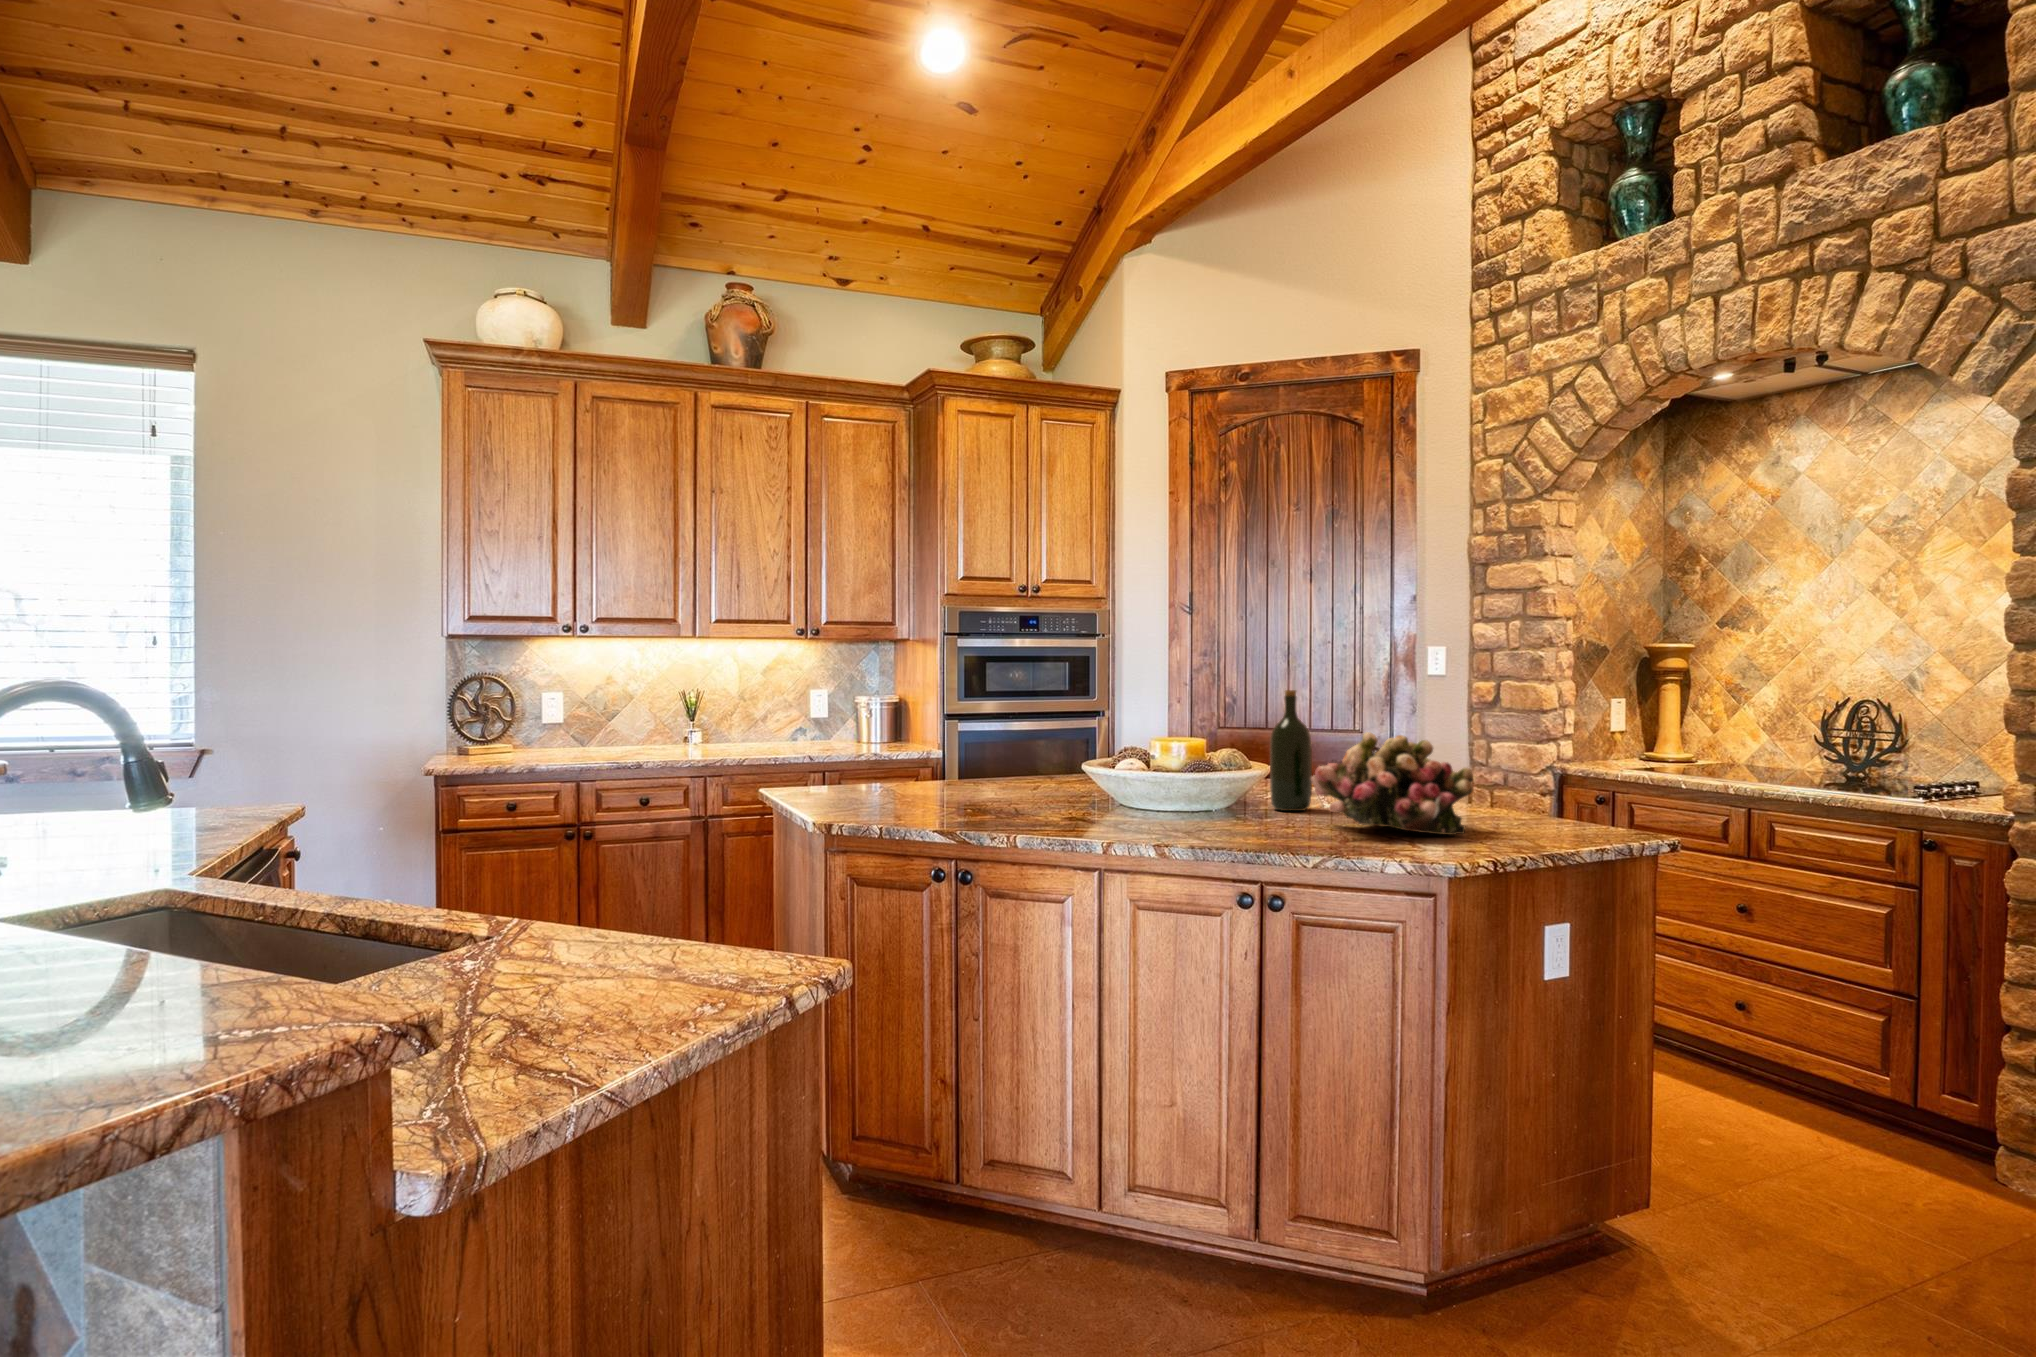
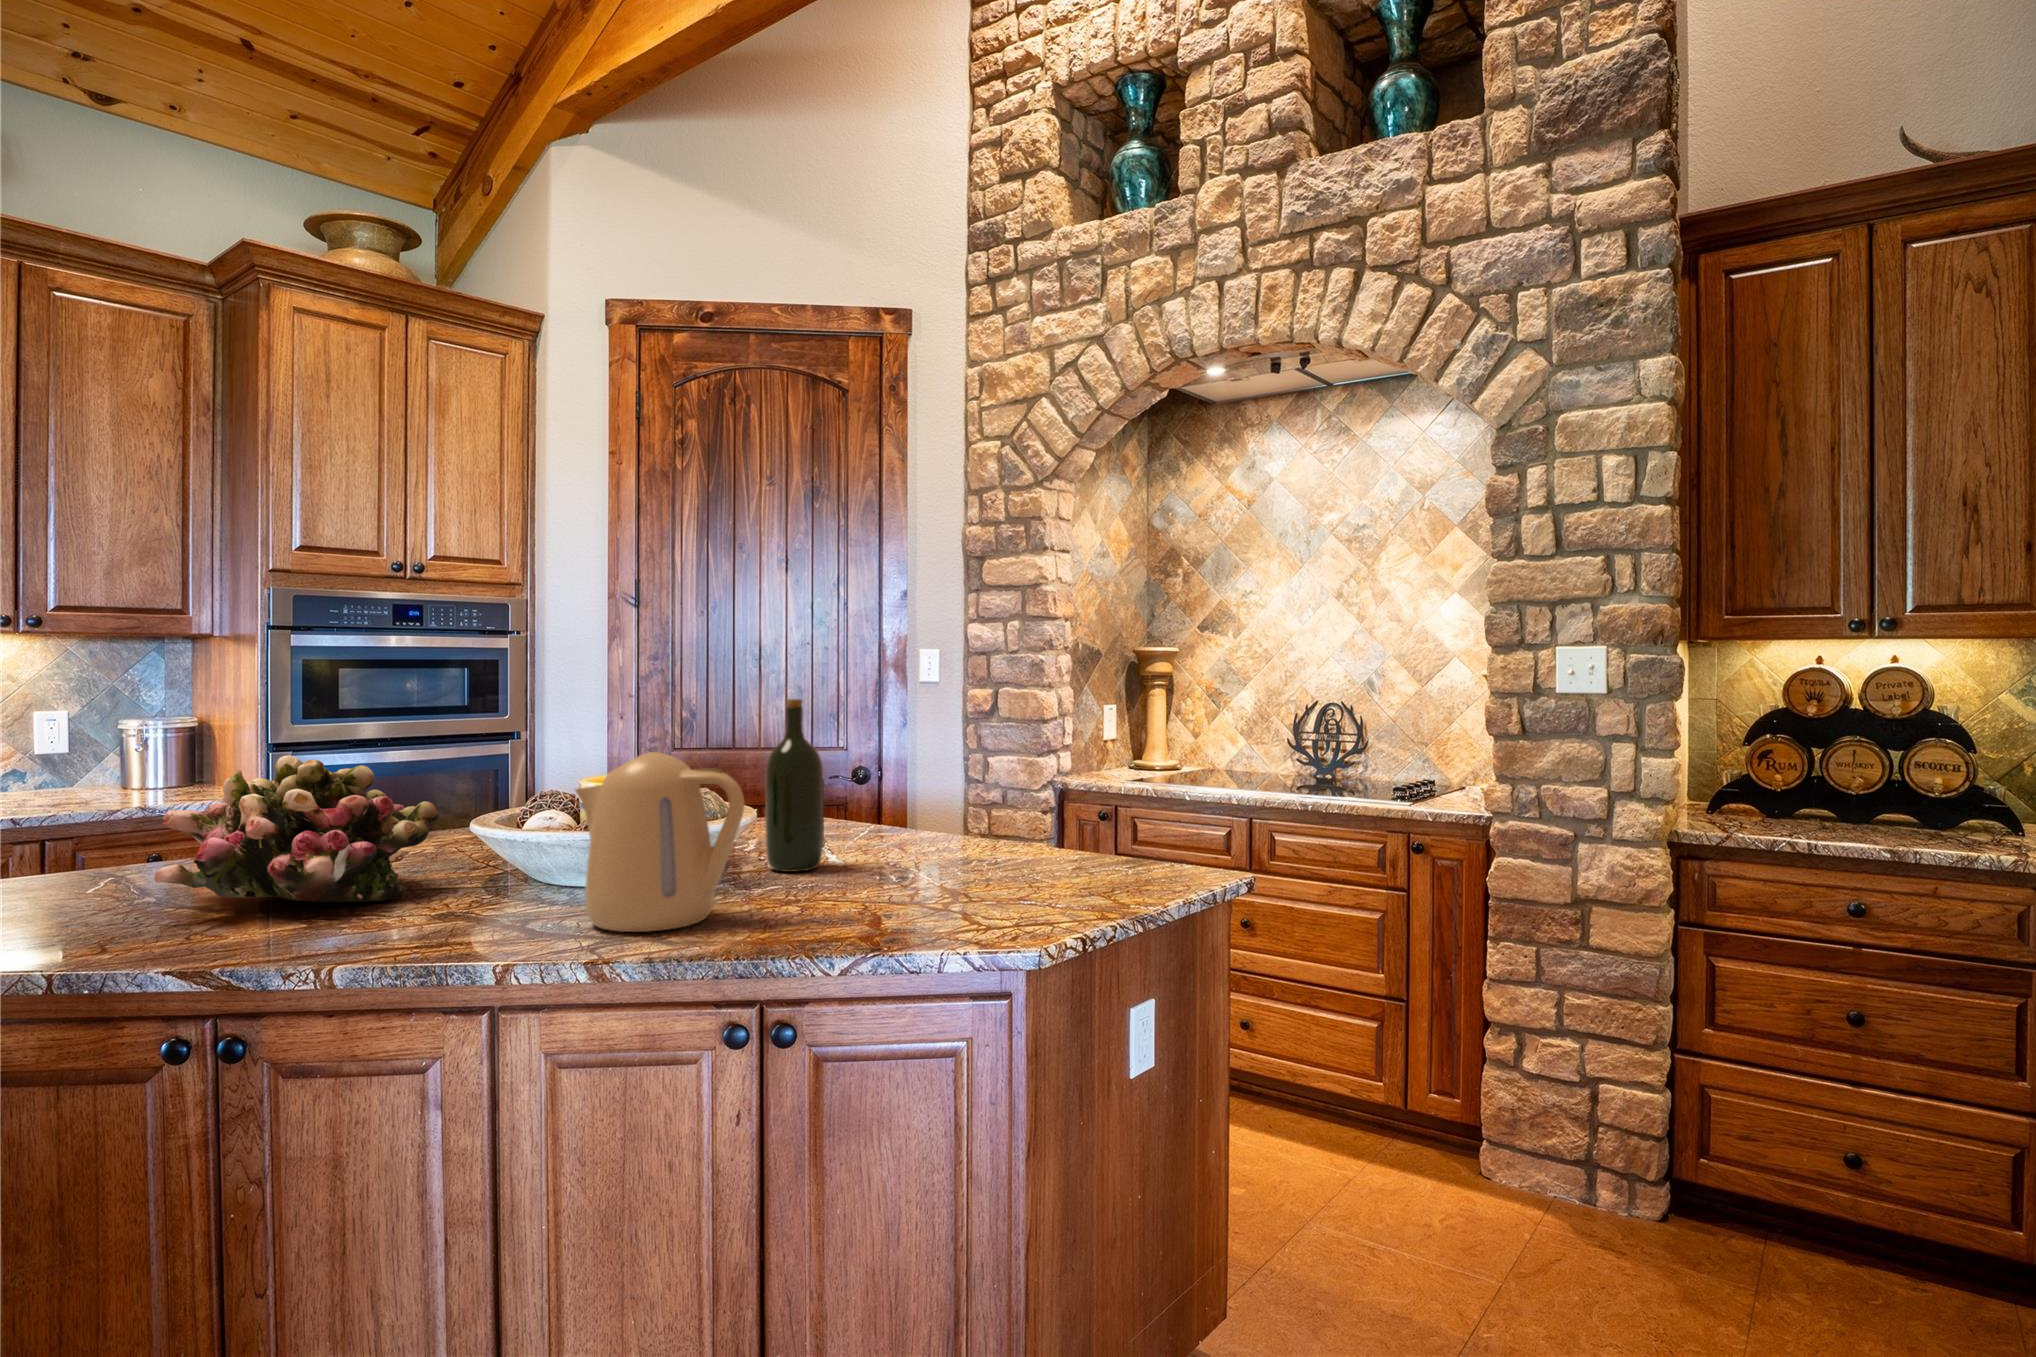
kettle: none [1146,723,1249,833] -> present [576,752,745,932]
flower arrangement: present [1311,732,1473,835] -> present [154,756,439,902]

